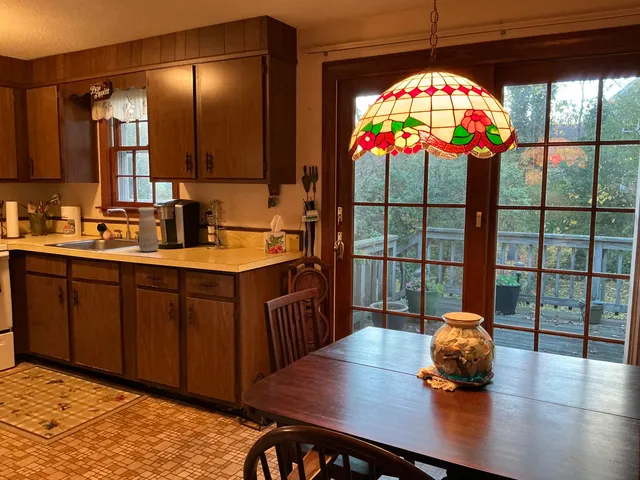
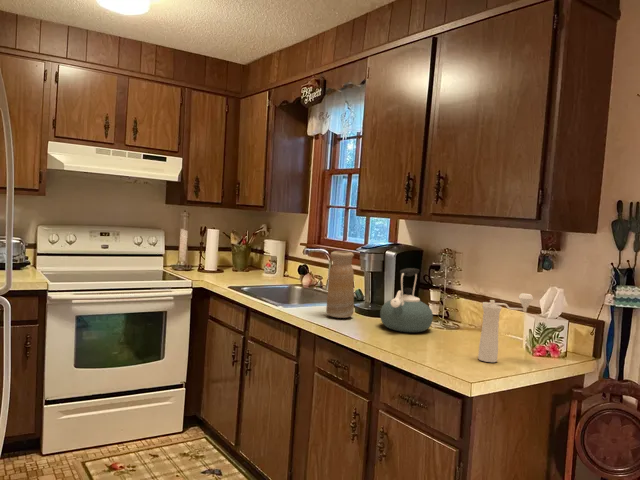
kettle: none [178,214,211,253] -> present [380,268,433,332]
pepper mill: none [240,220,267,259] -> present [478,293,533,362]

